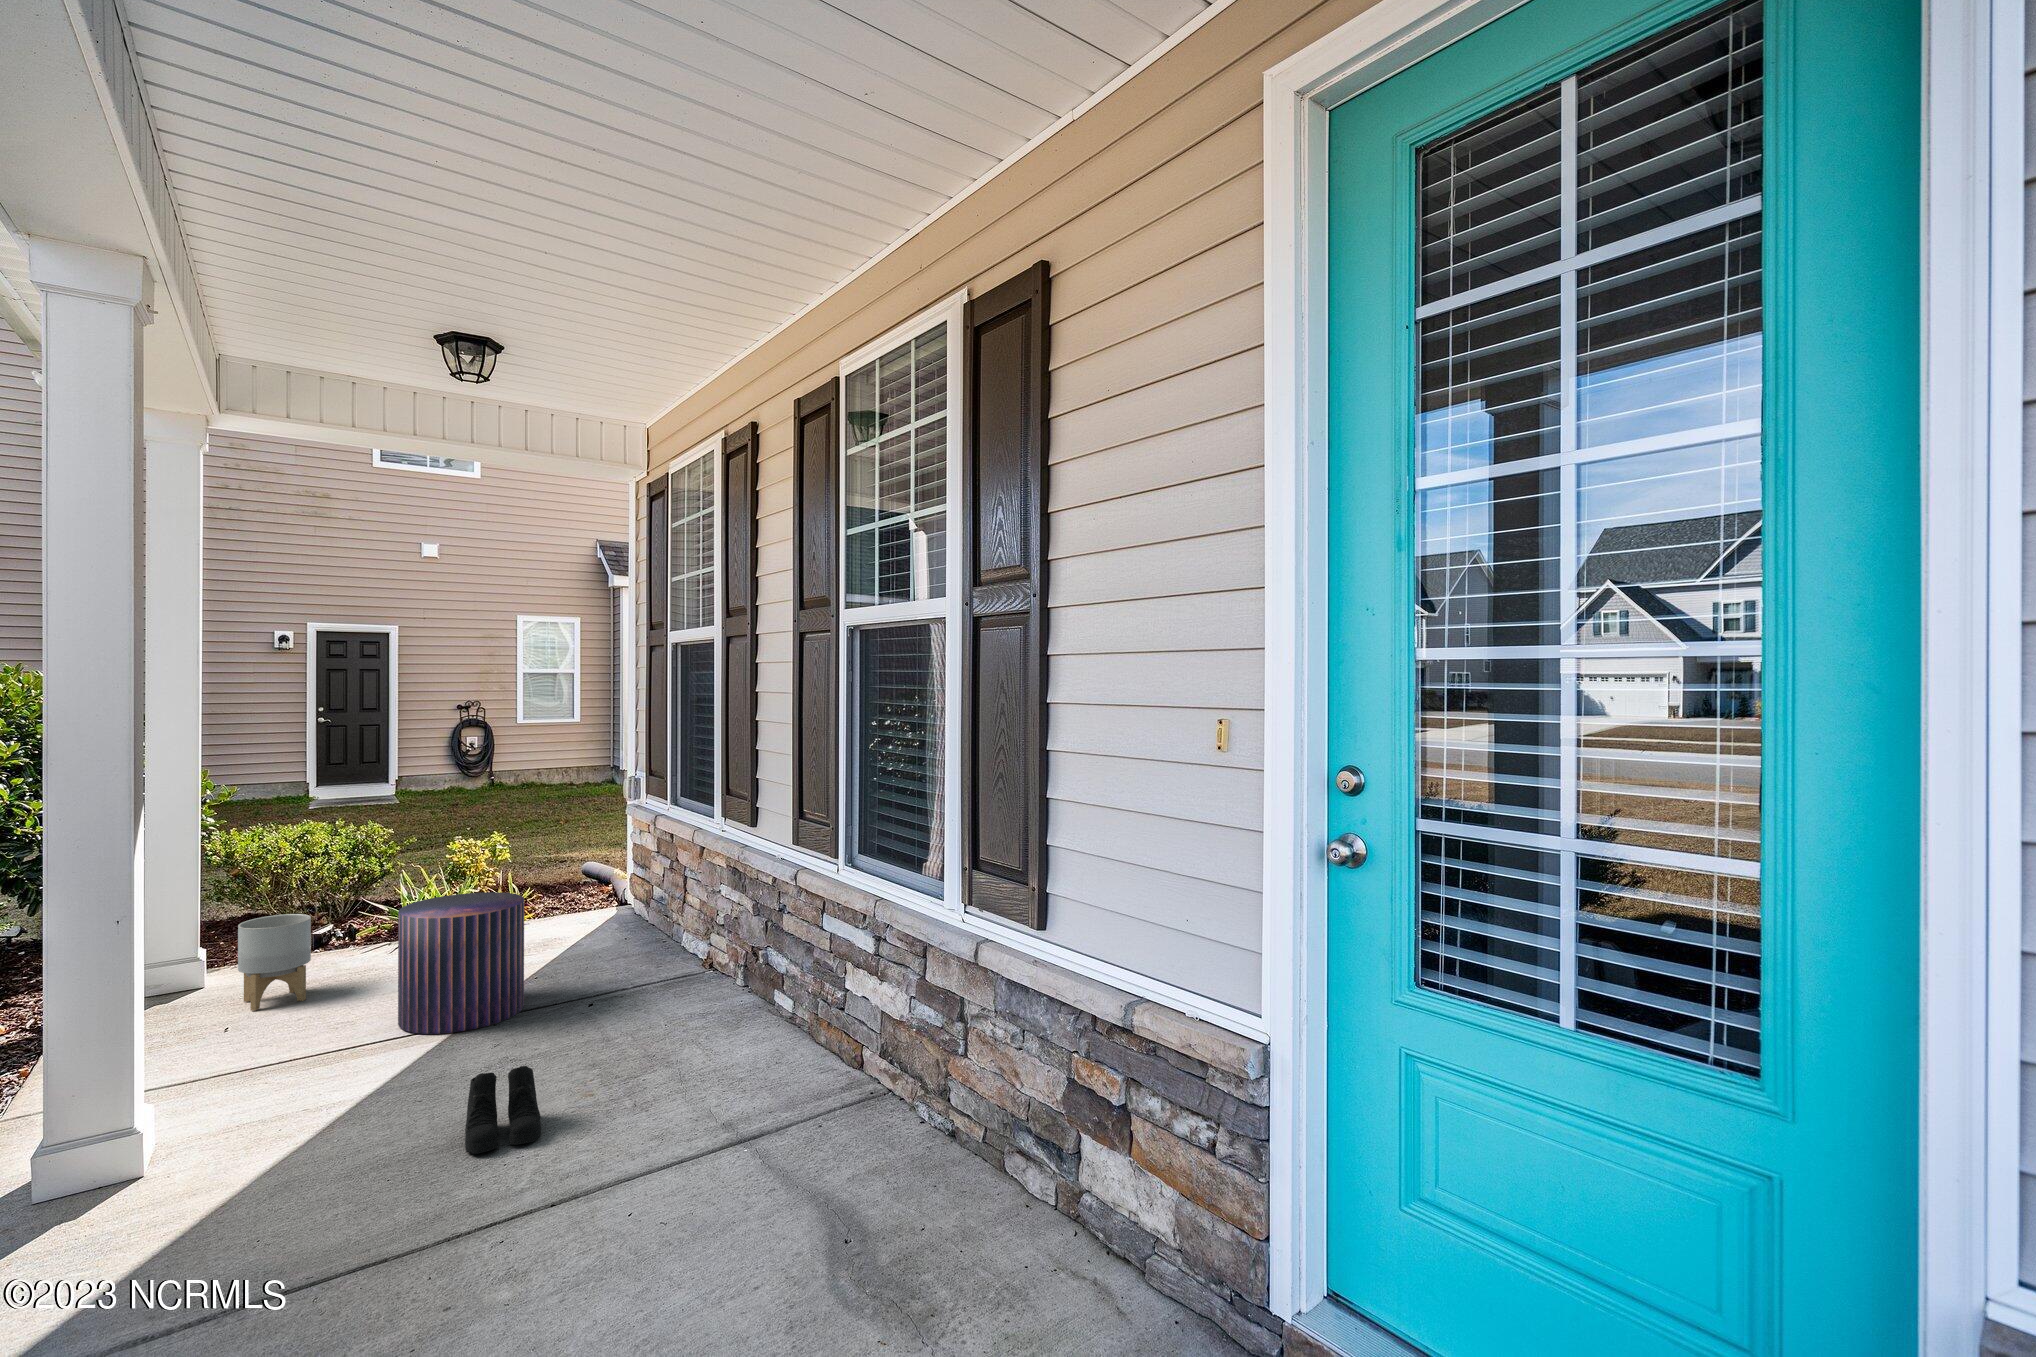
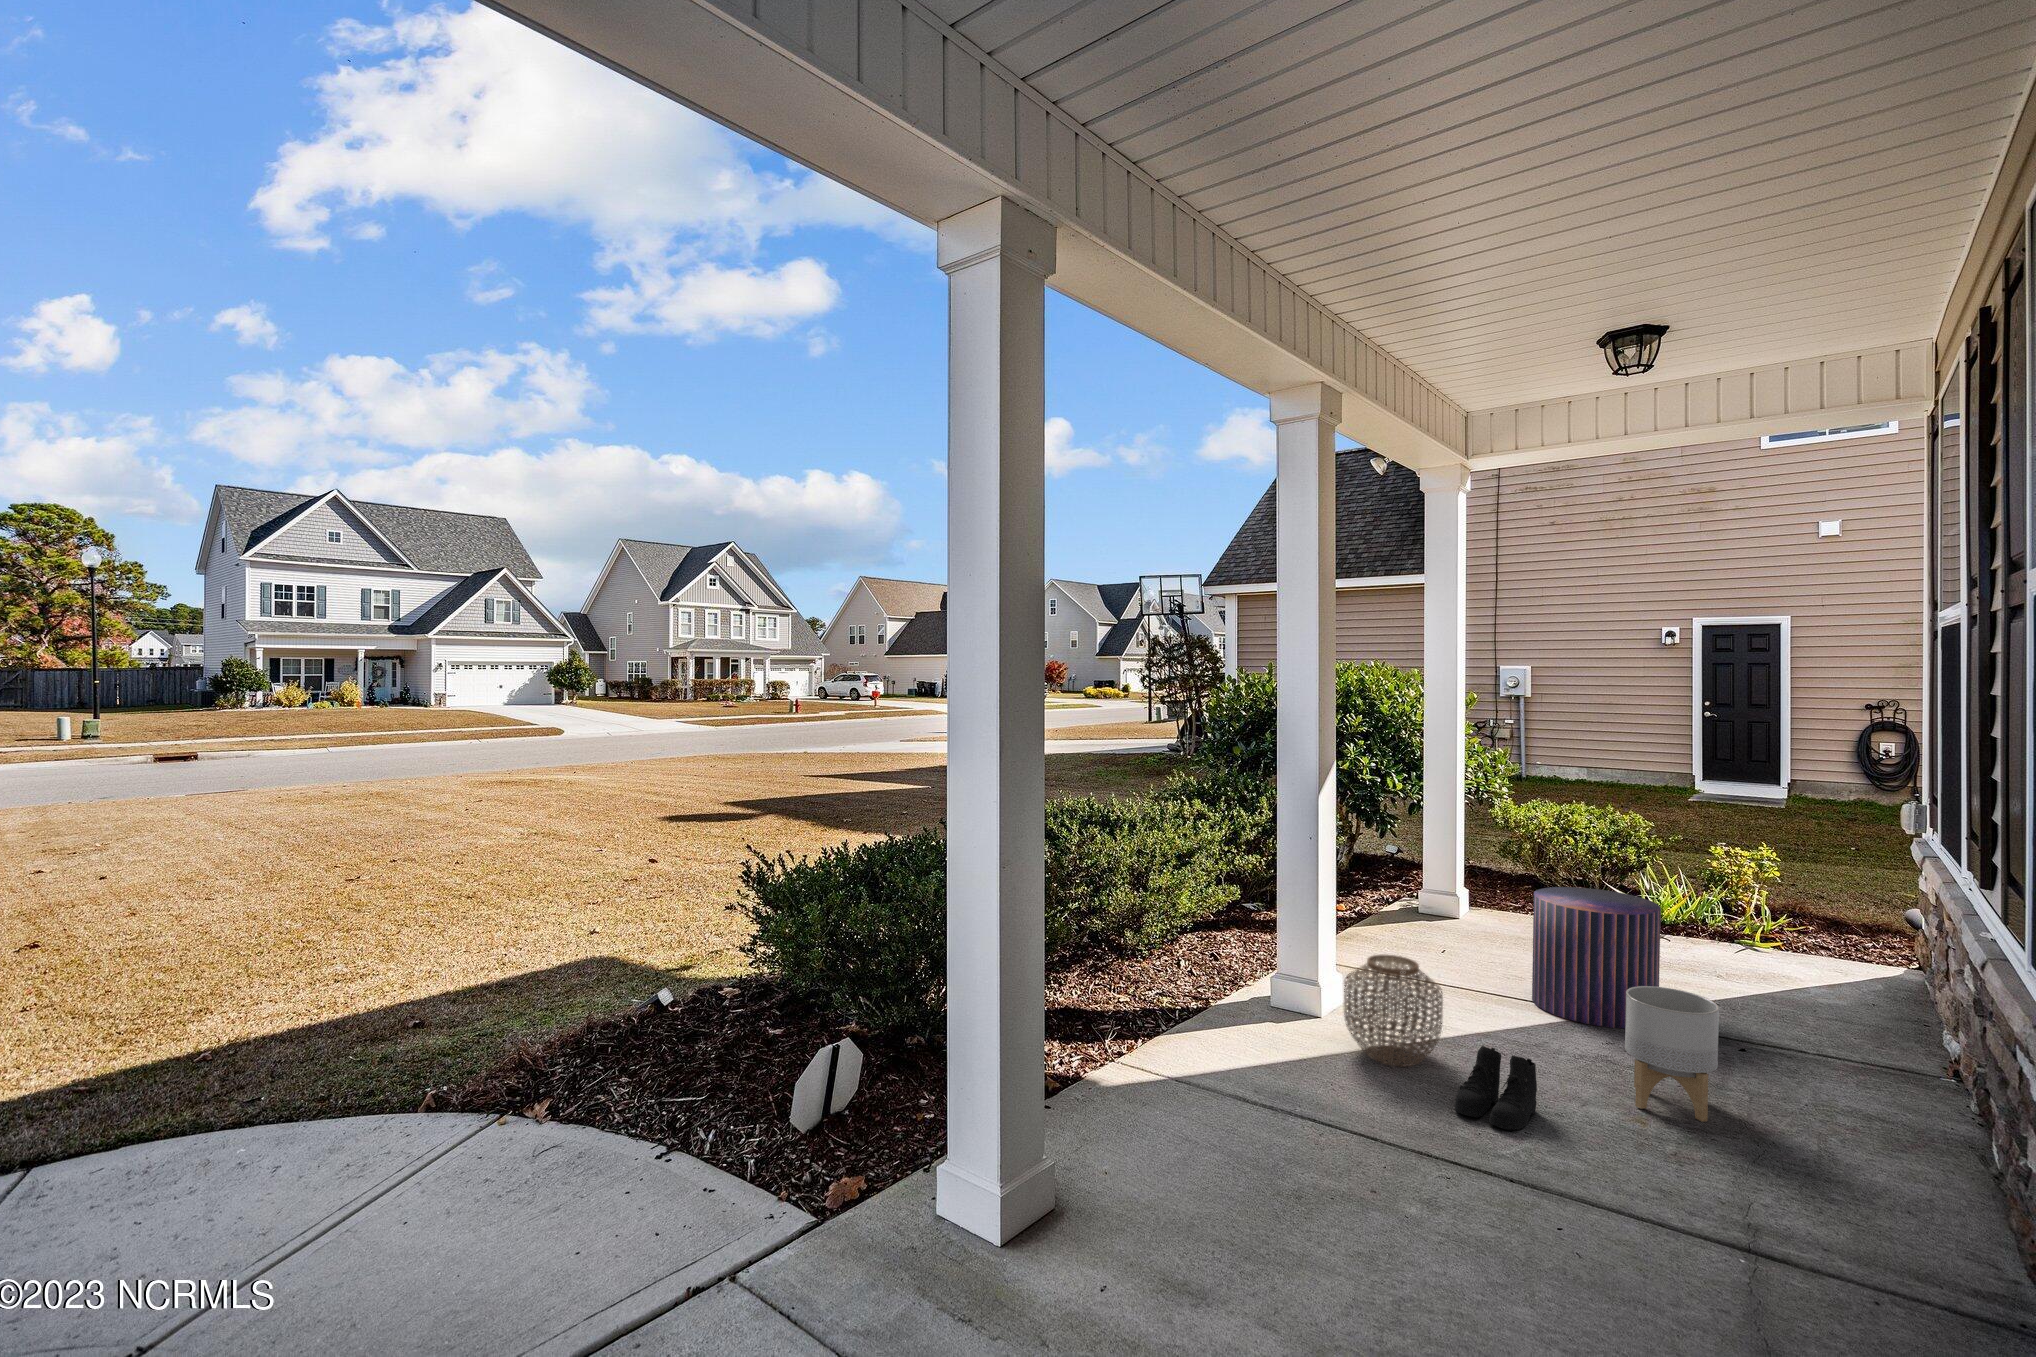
planter: present [238,914,311,1011] -> present [1625,986,1719,1122]
woven basket: none [264,1021,402,1161] -> present [1344,955,1443,1067]

